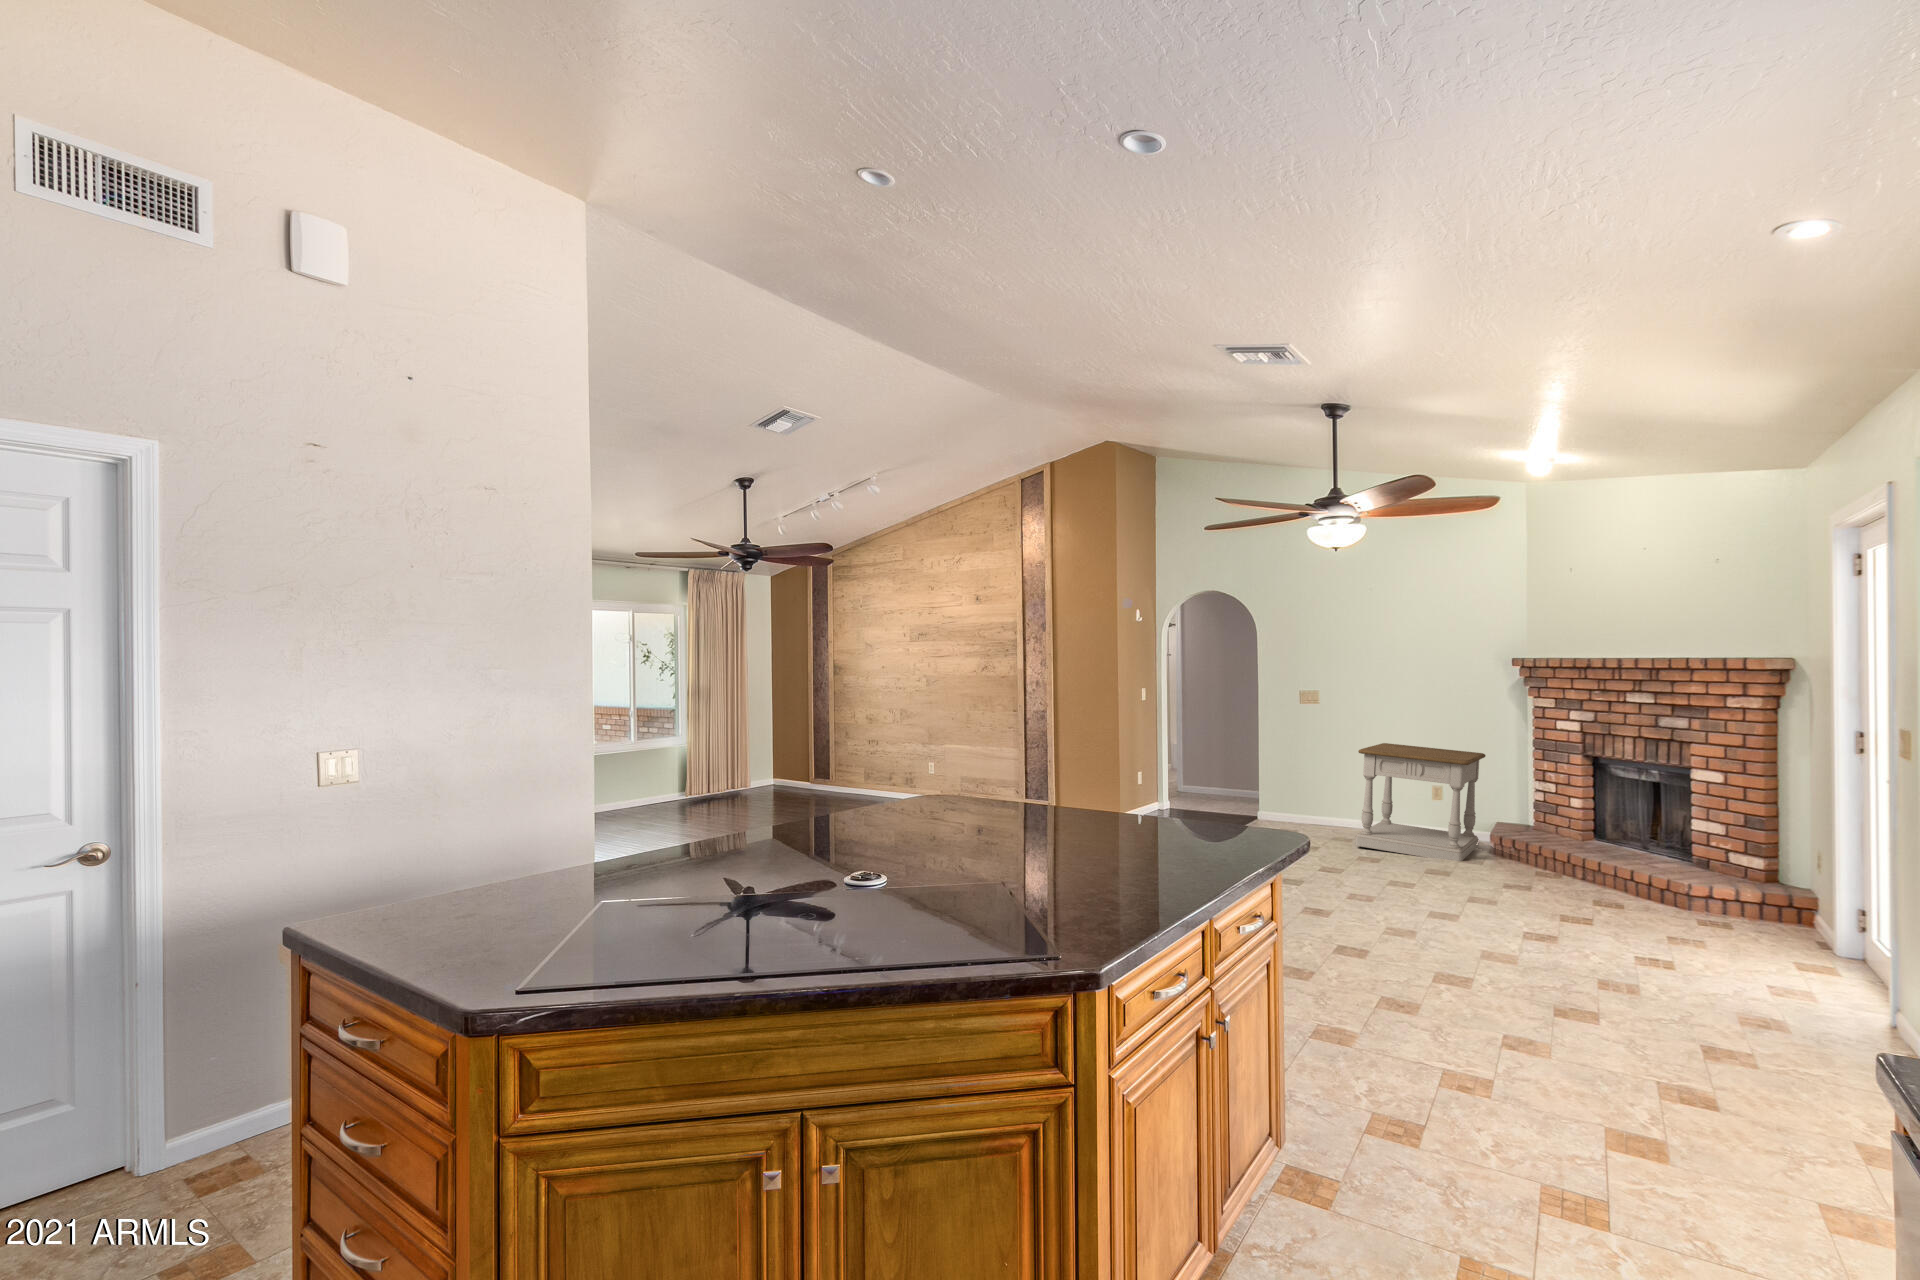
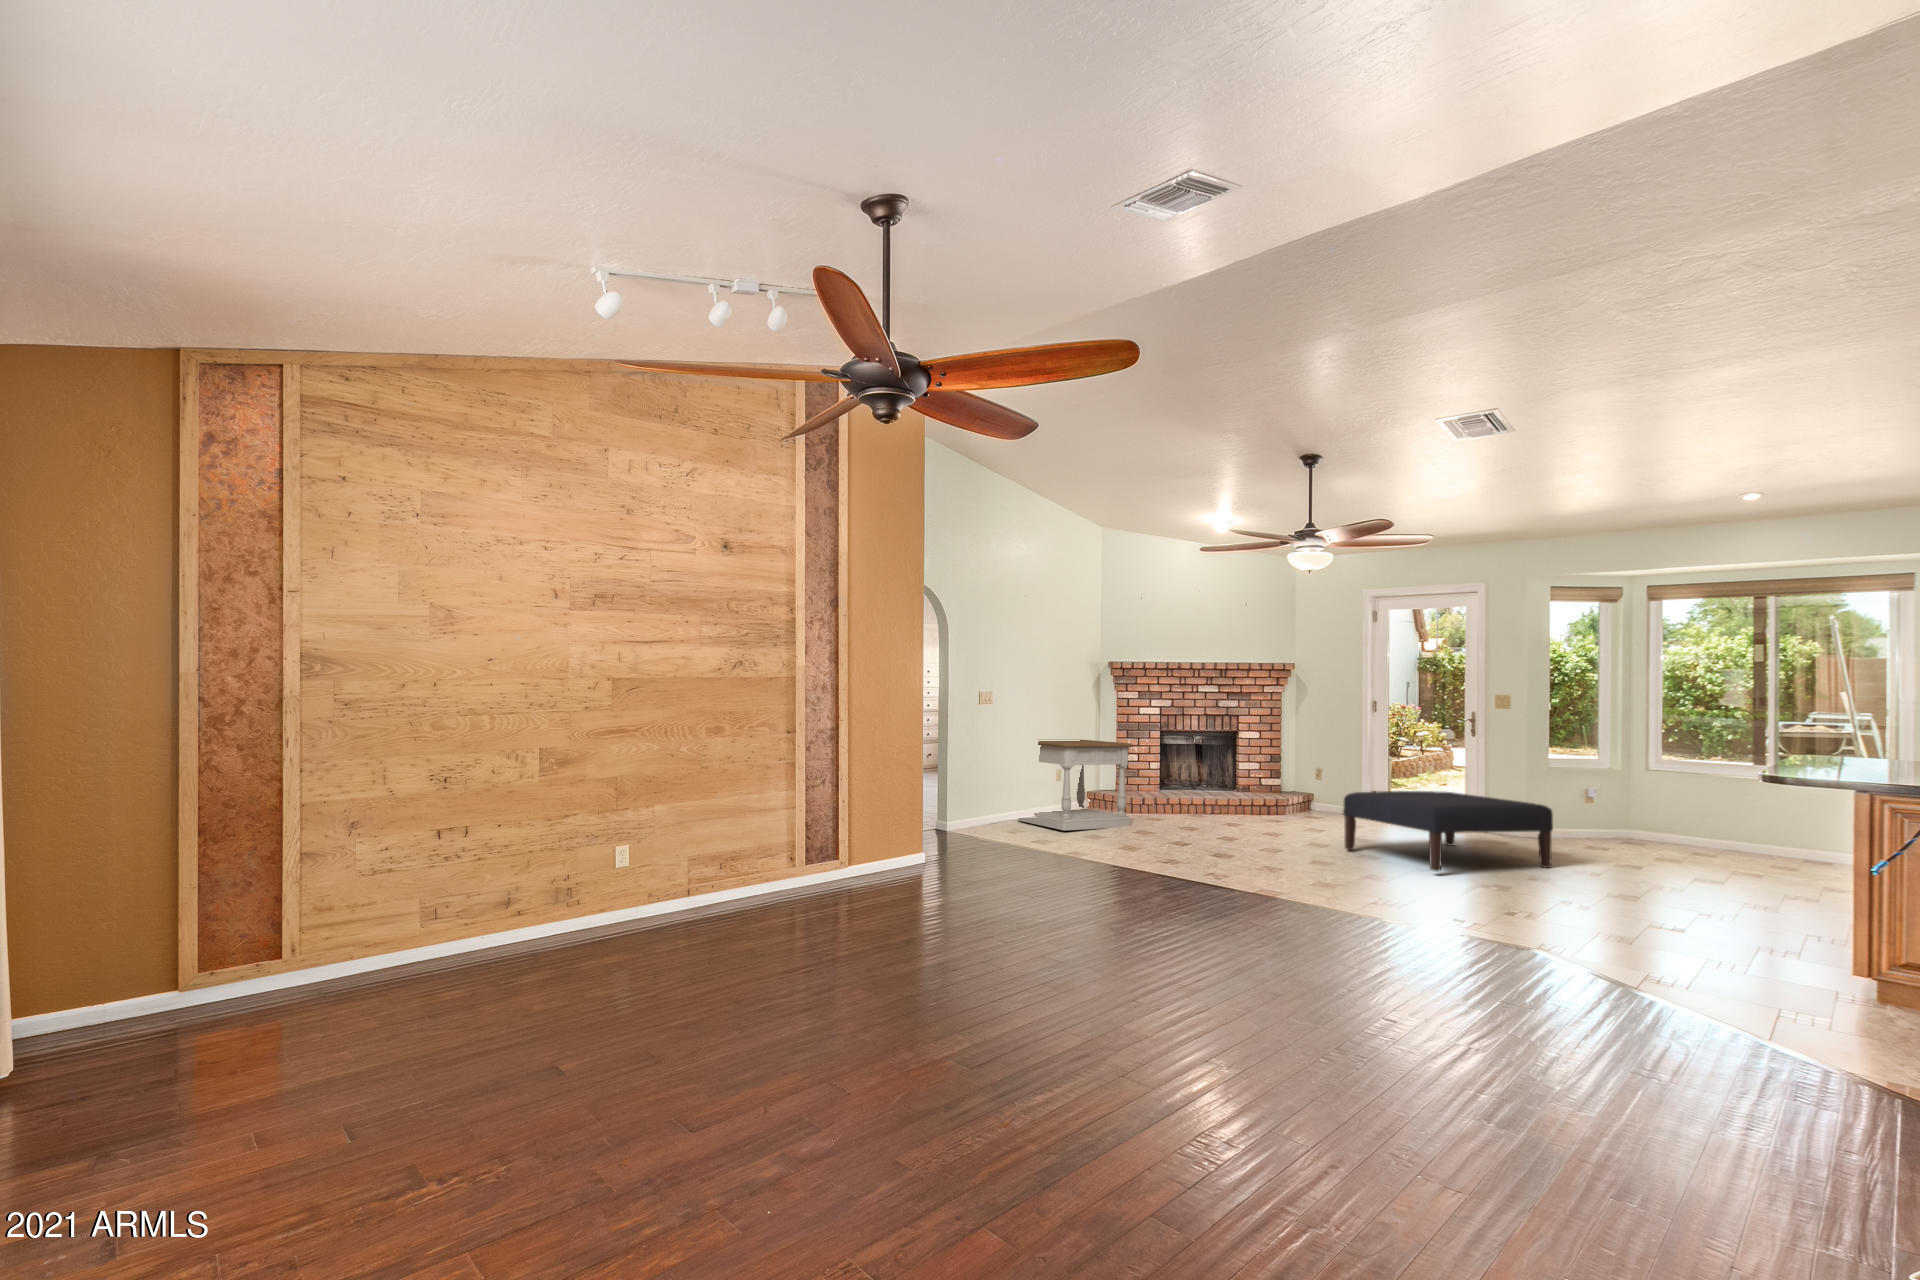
ottoman: none [1431,854,1740,1030] -> present [1343,791,1553,871]

